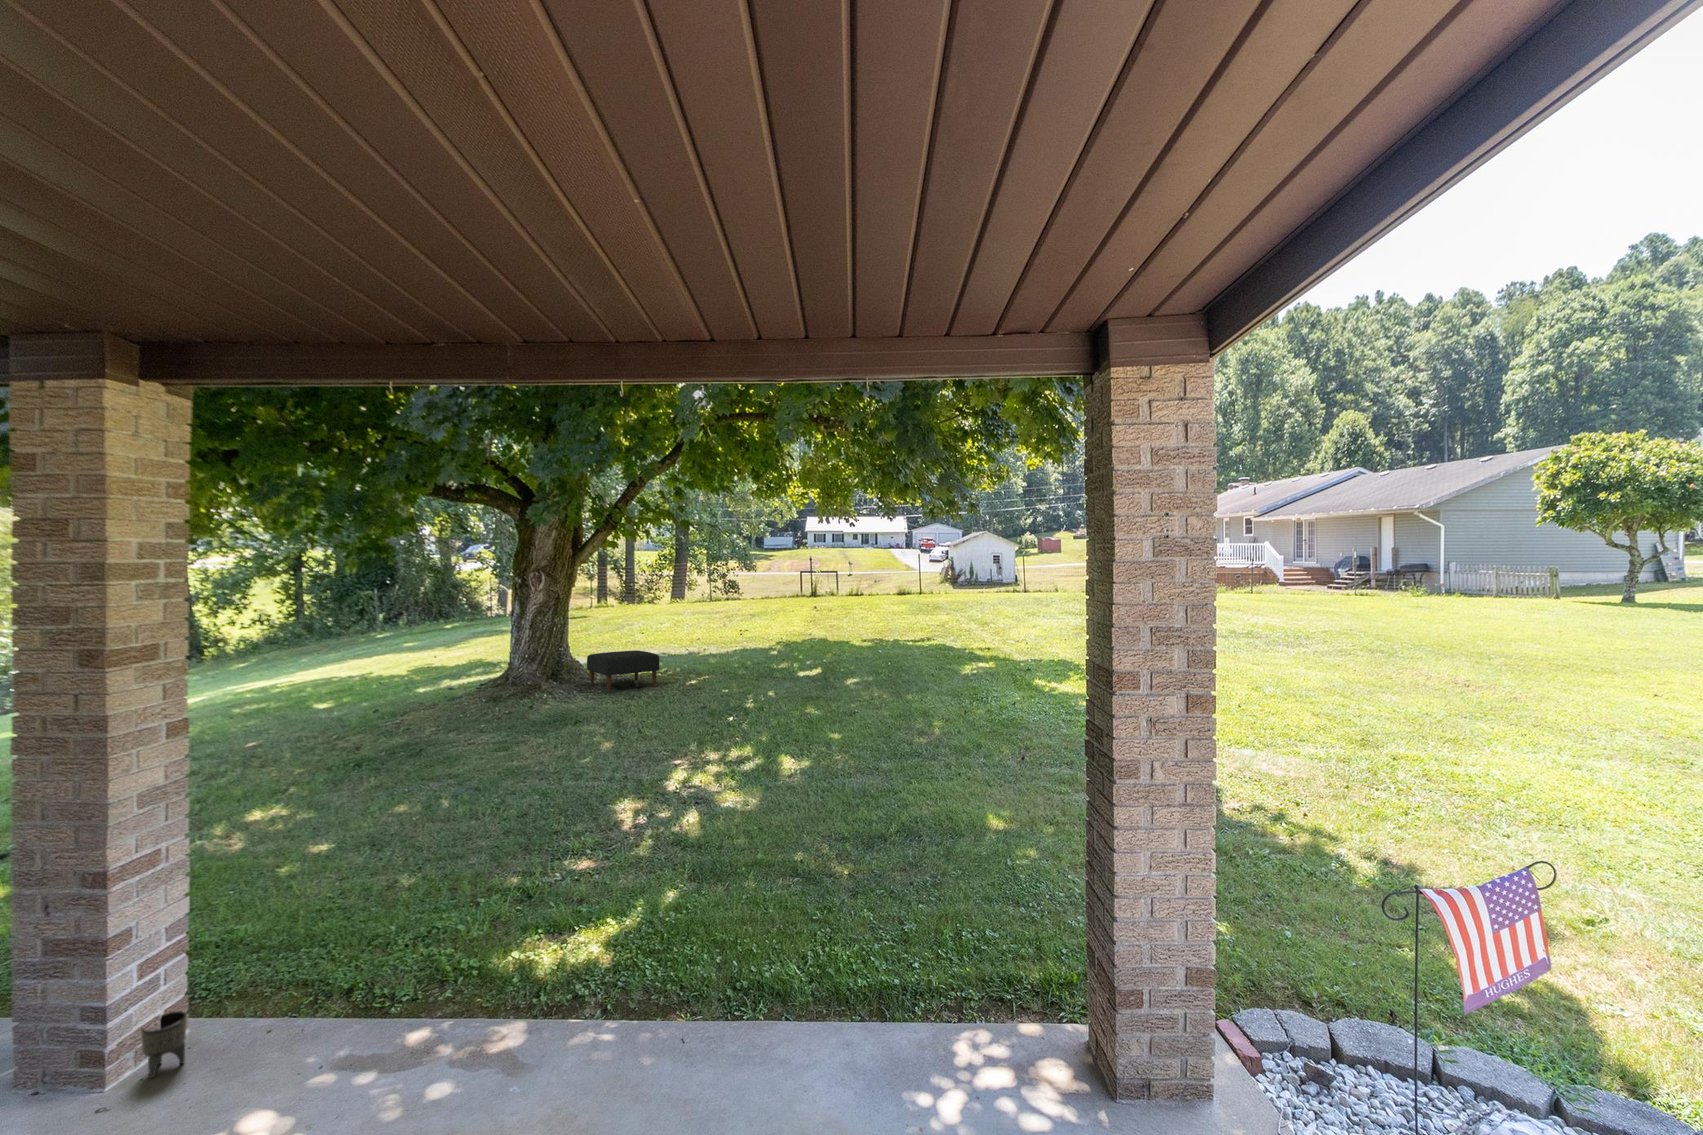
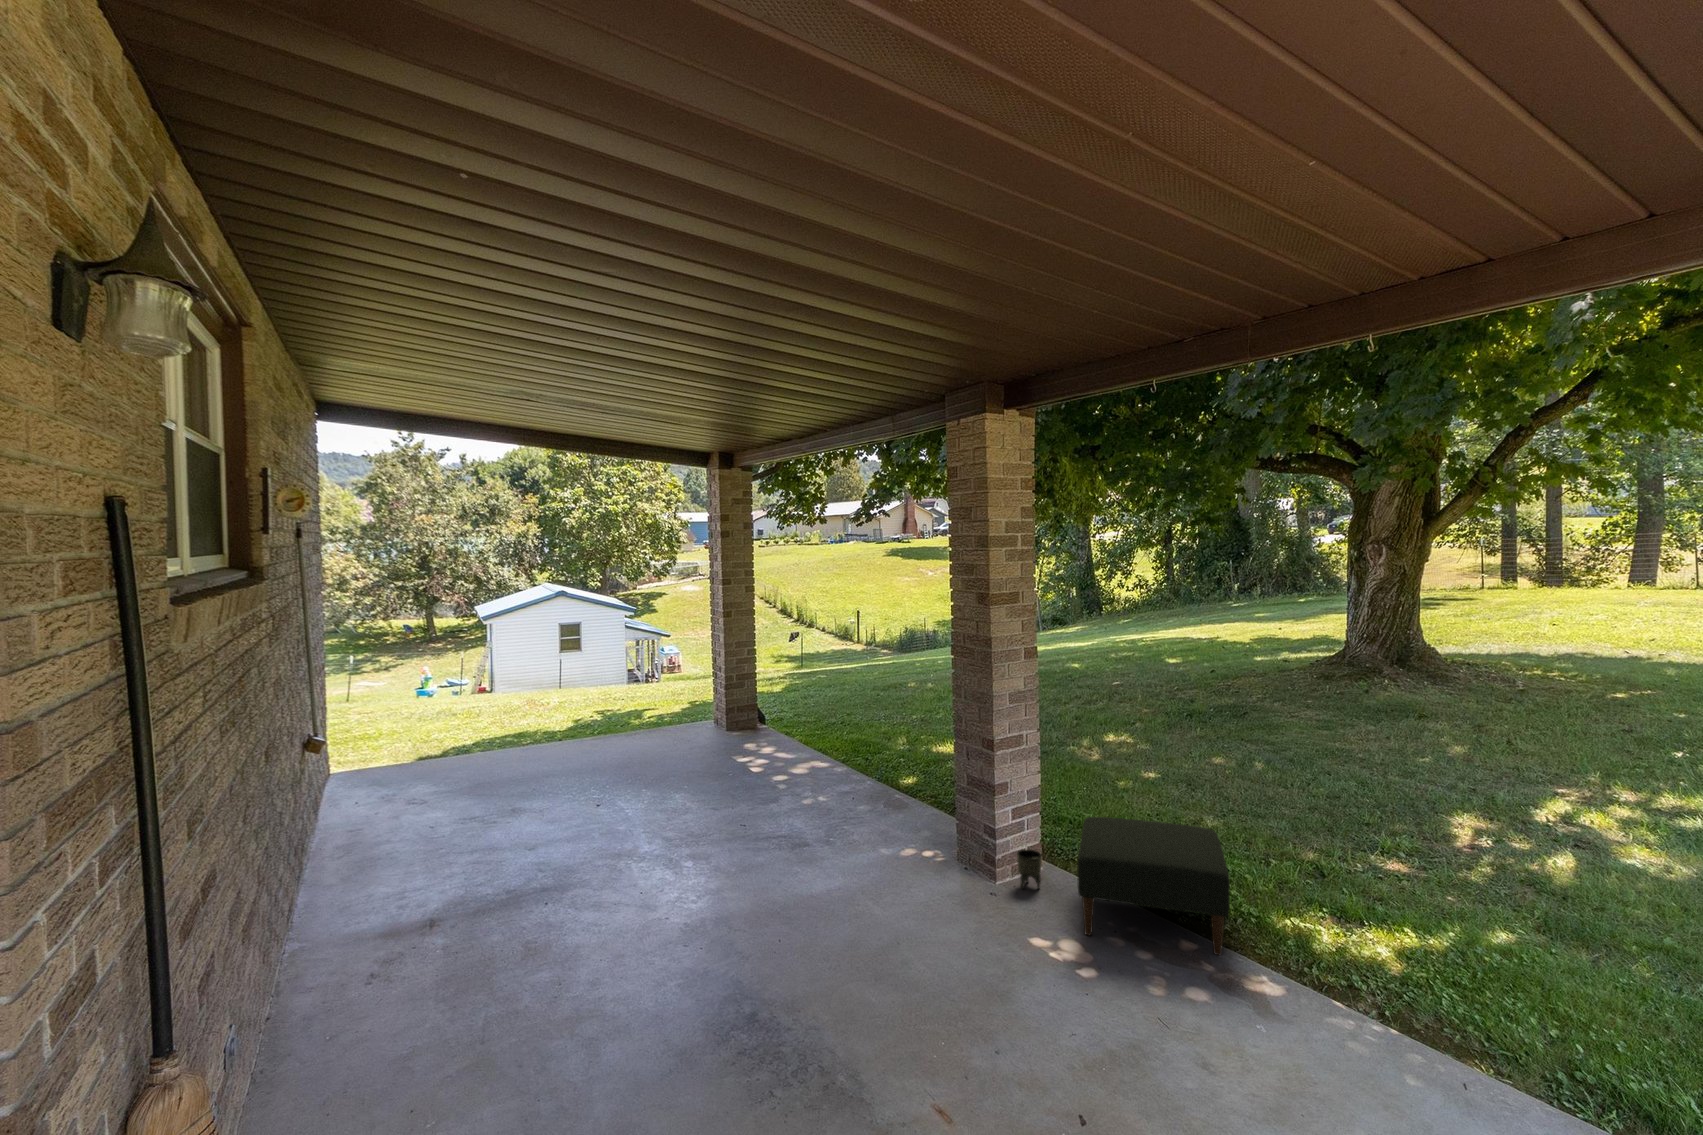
ottoman: present [587,651,659,692] -> present [1077,817,1230,955]

